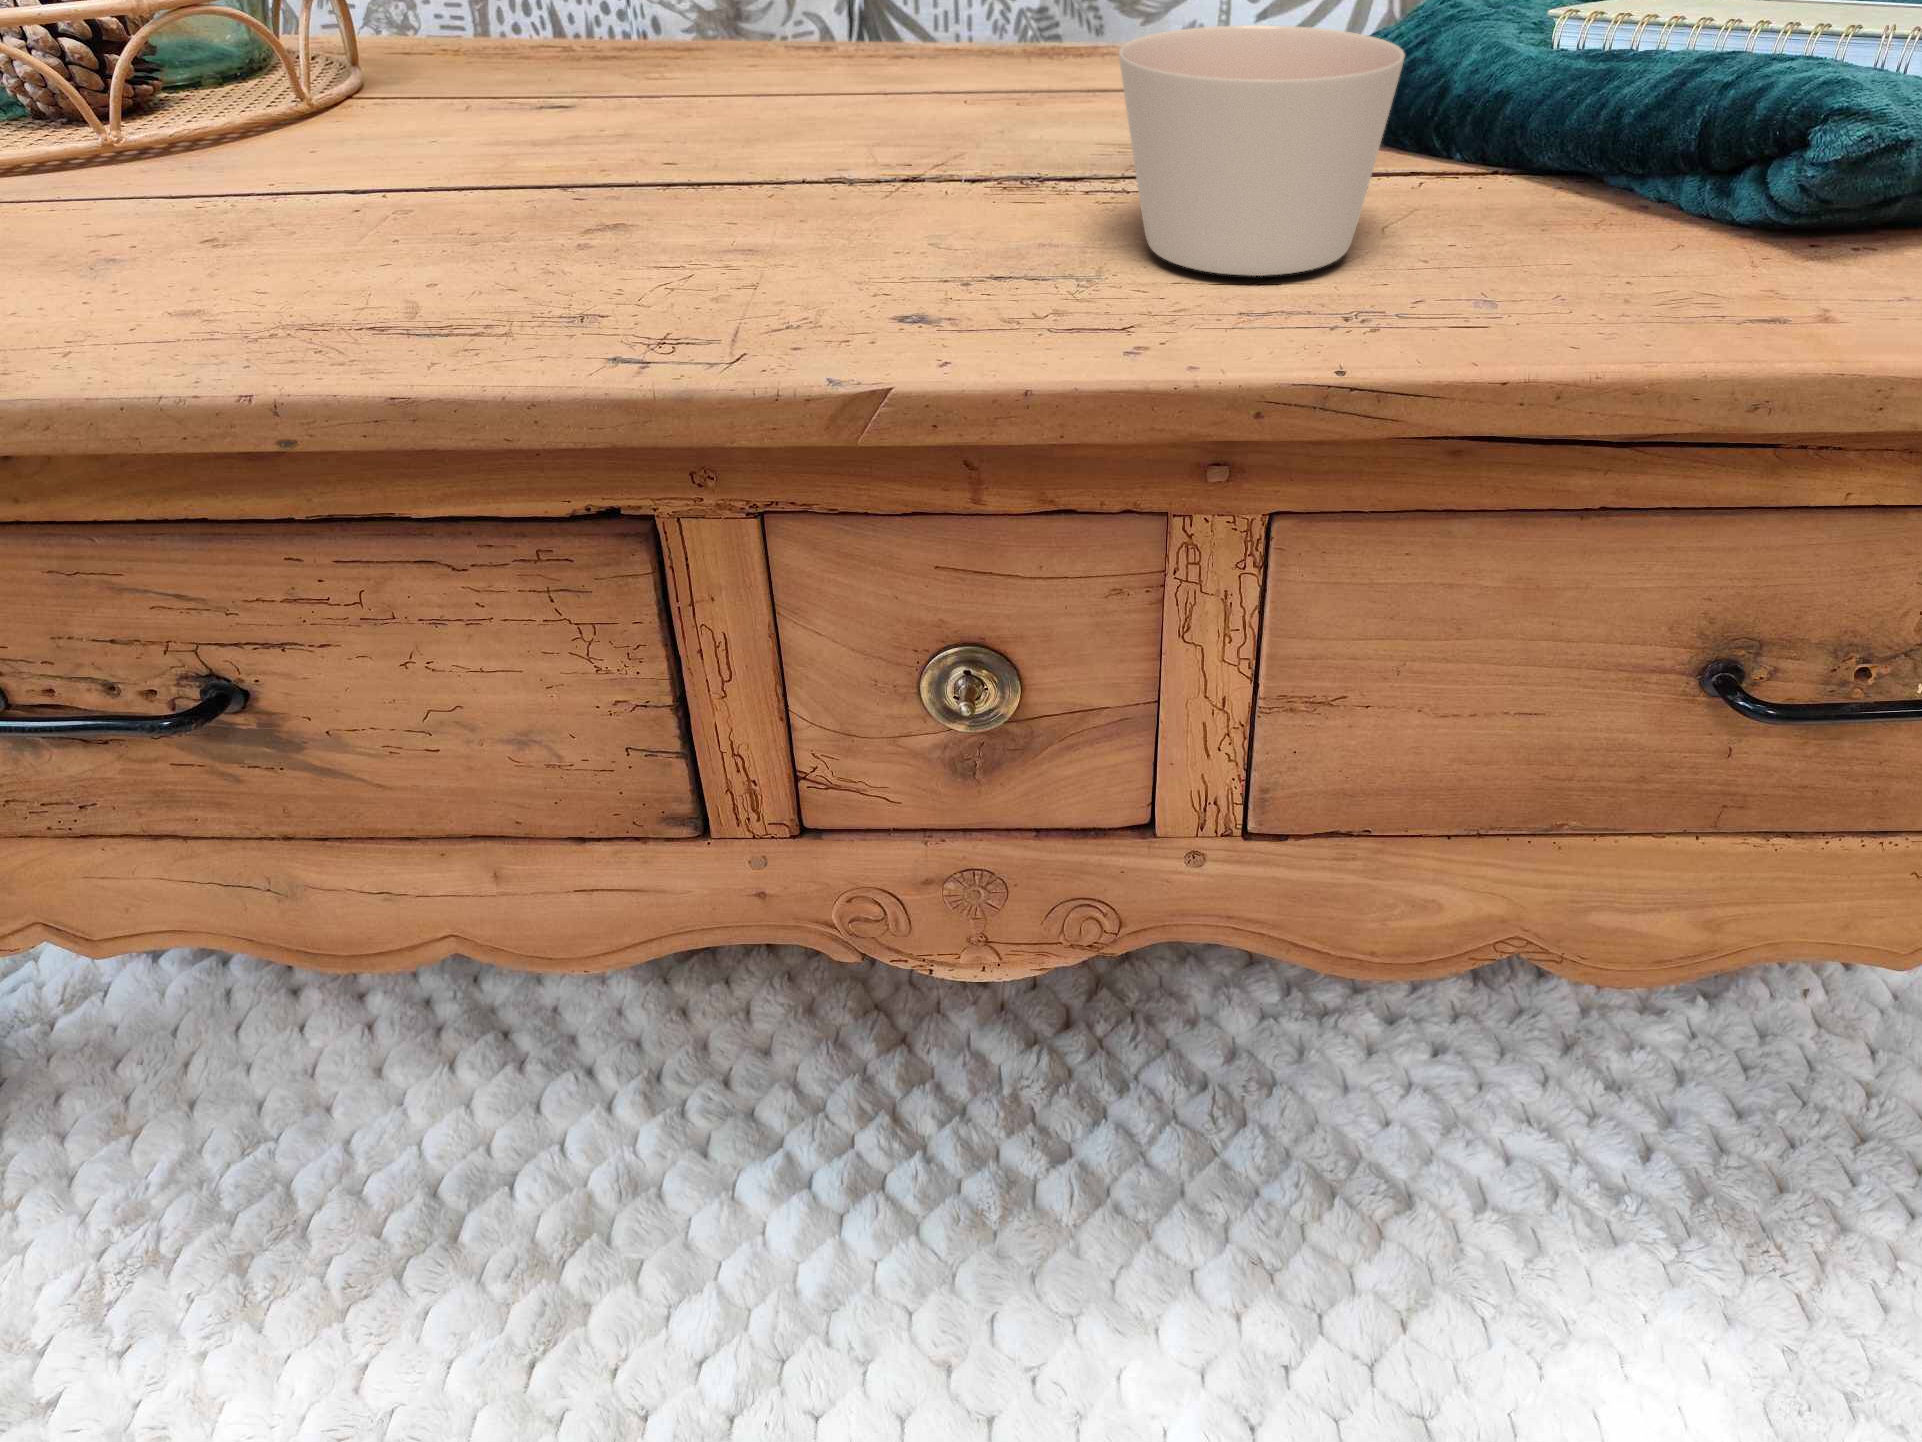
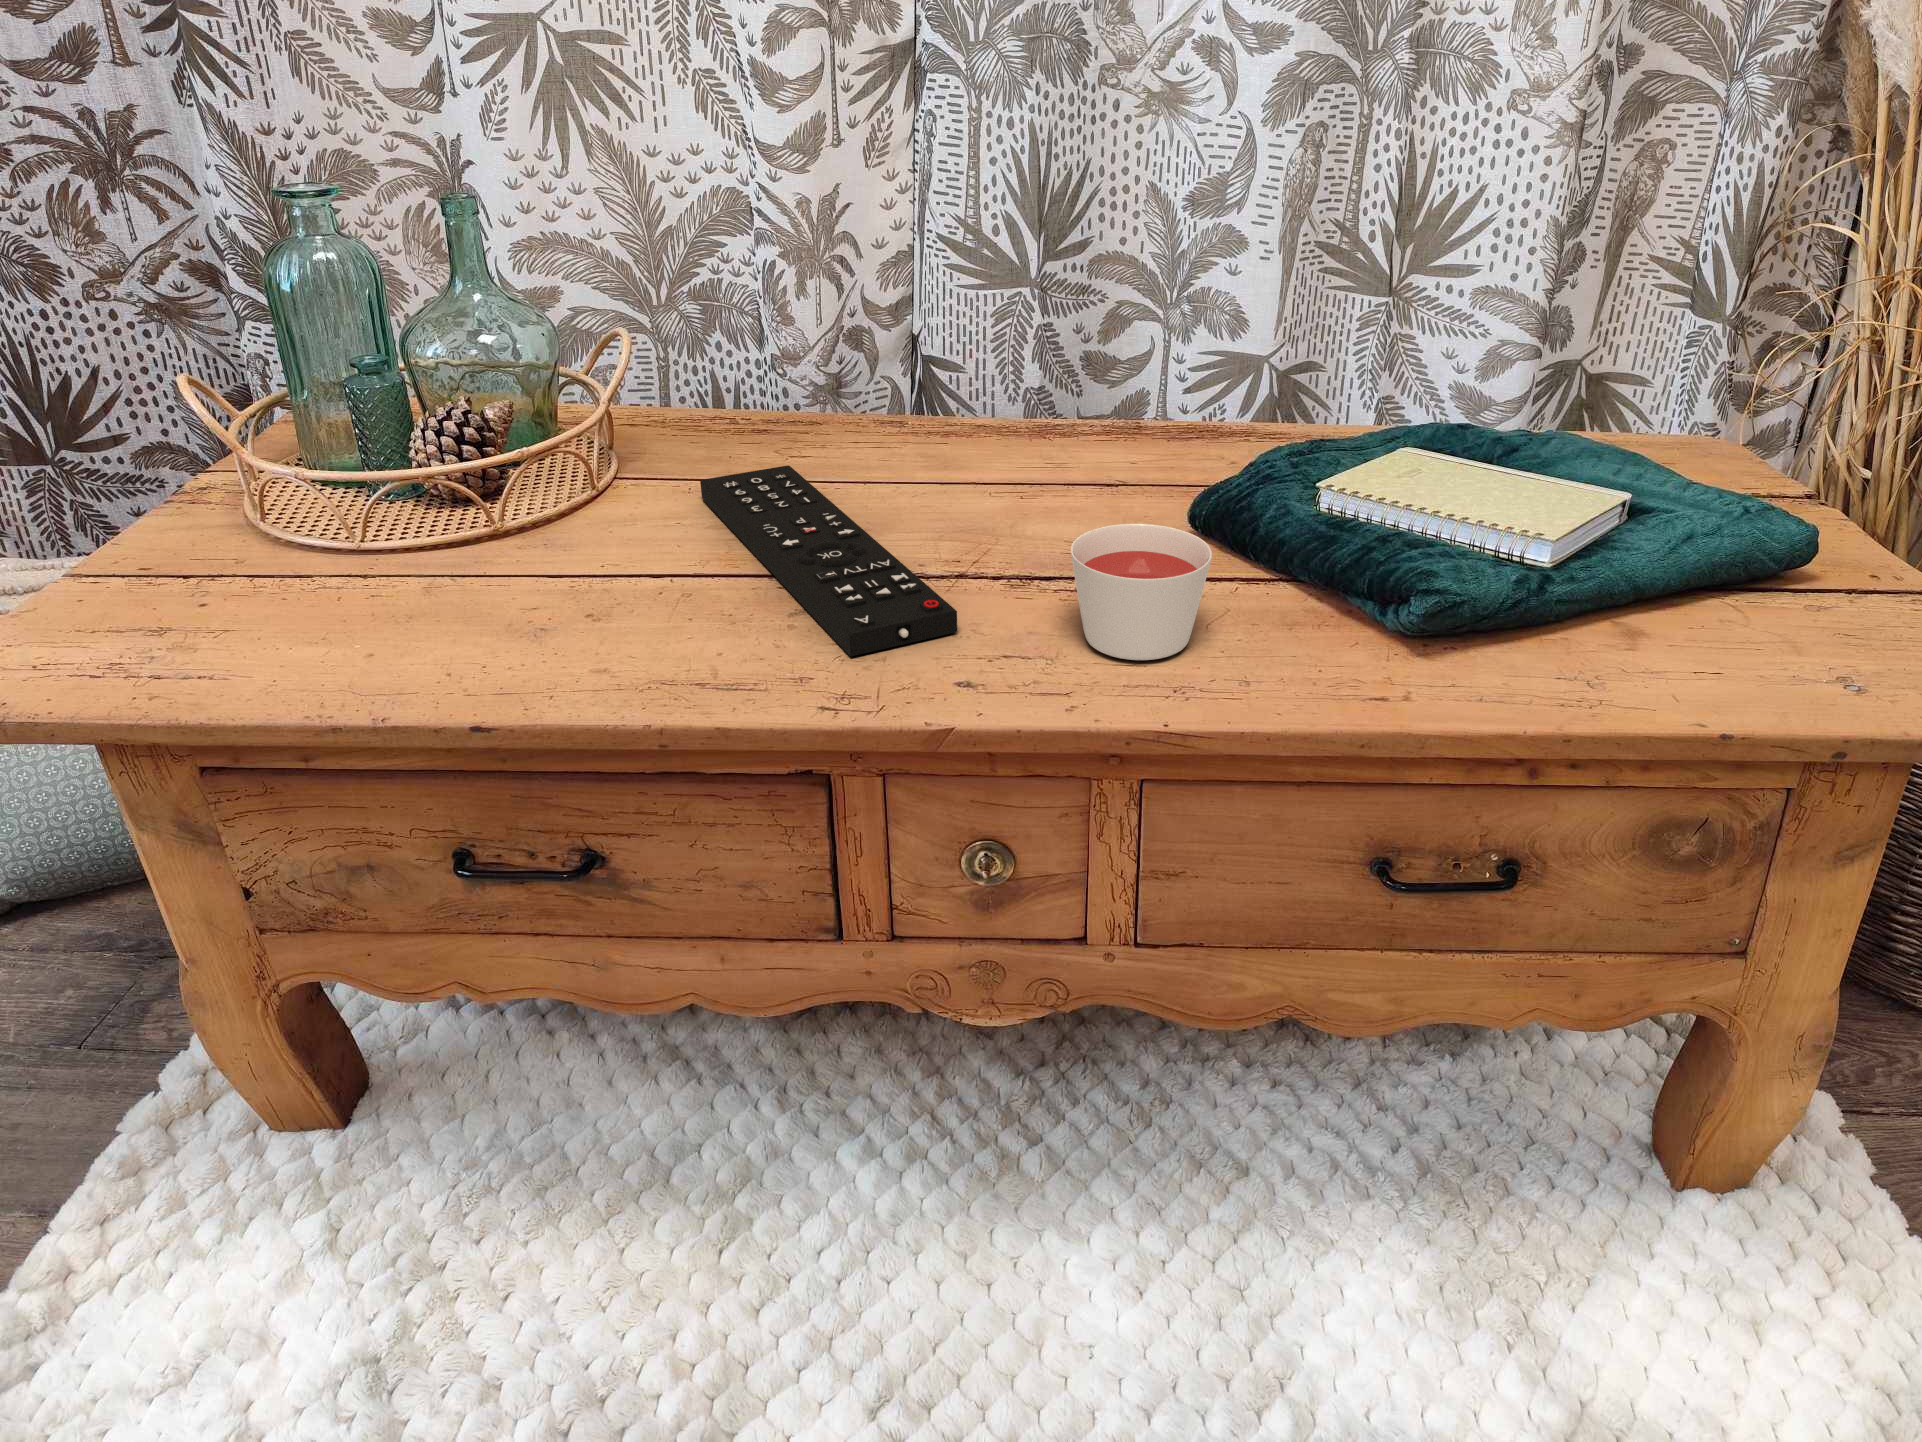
remote control: none [469,51,900,284] -> present [700,465,957,656]

